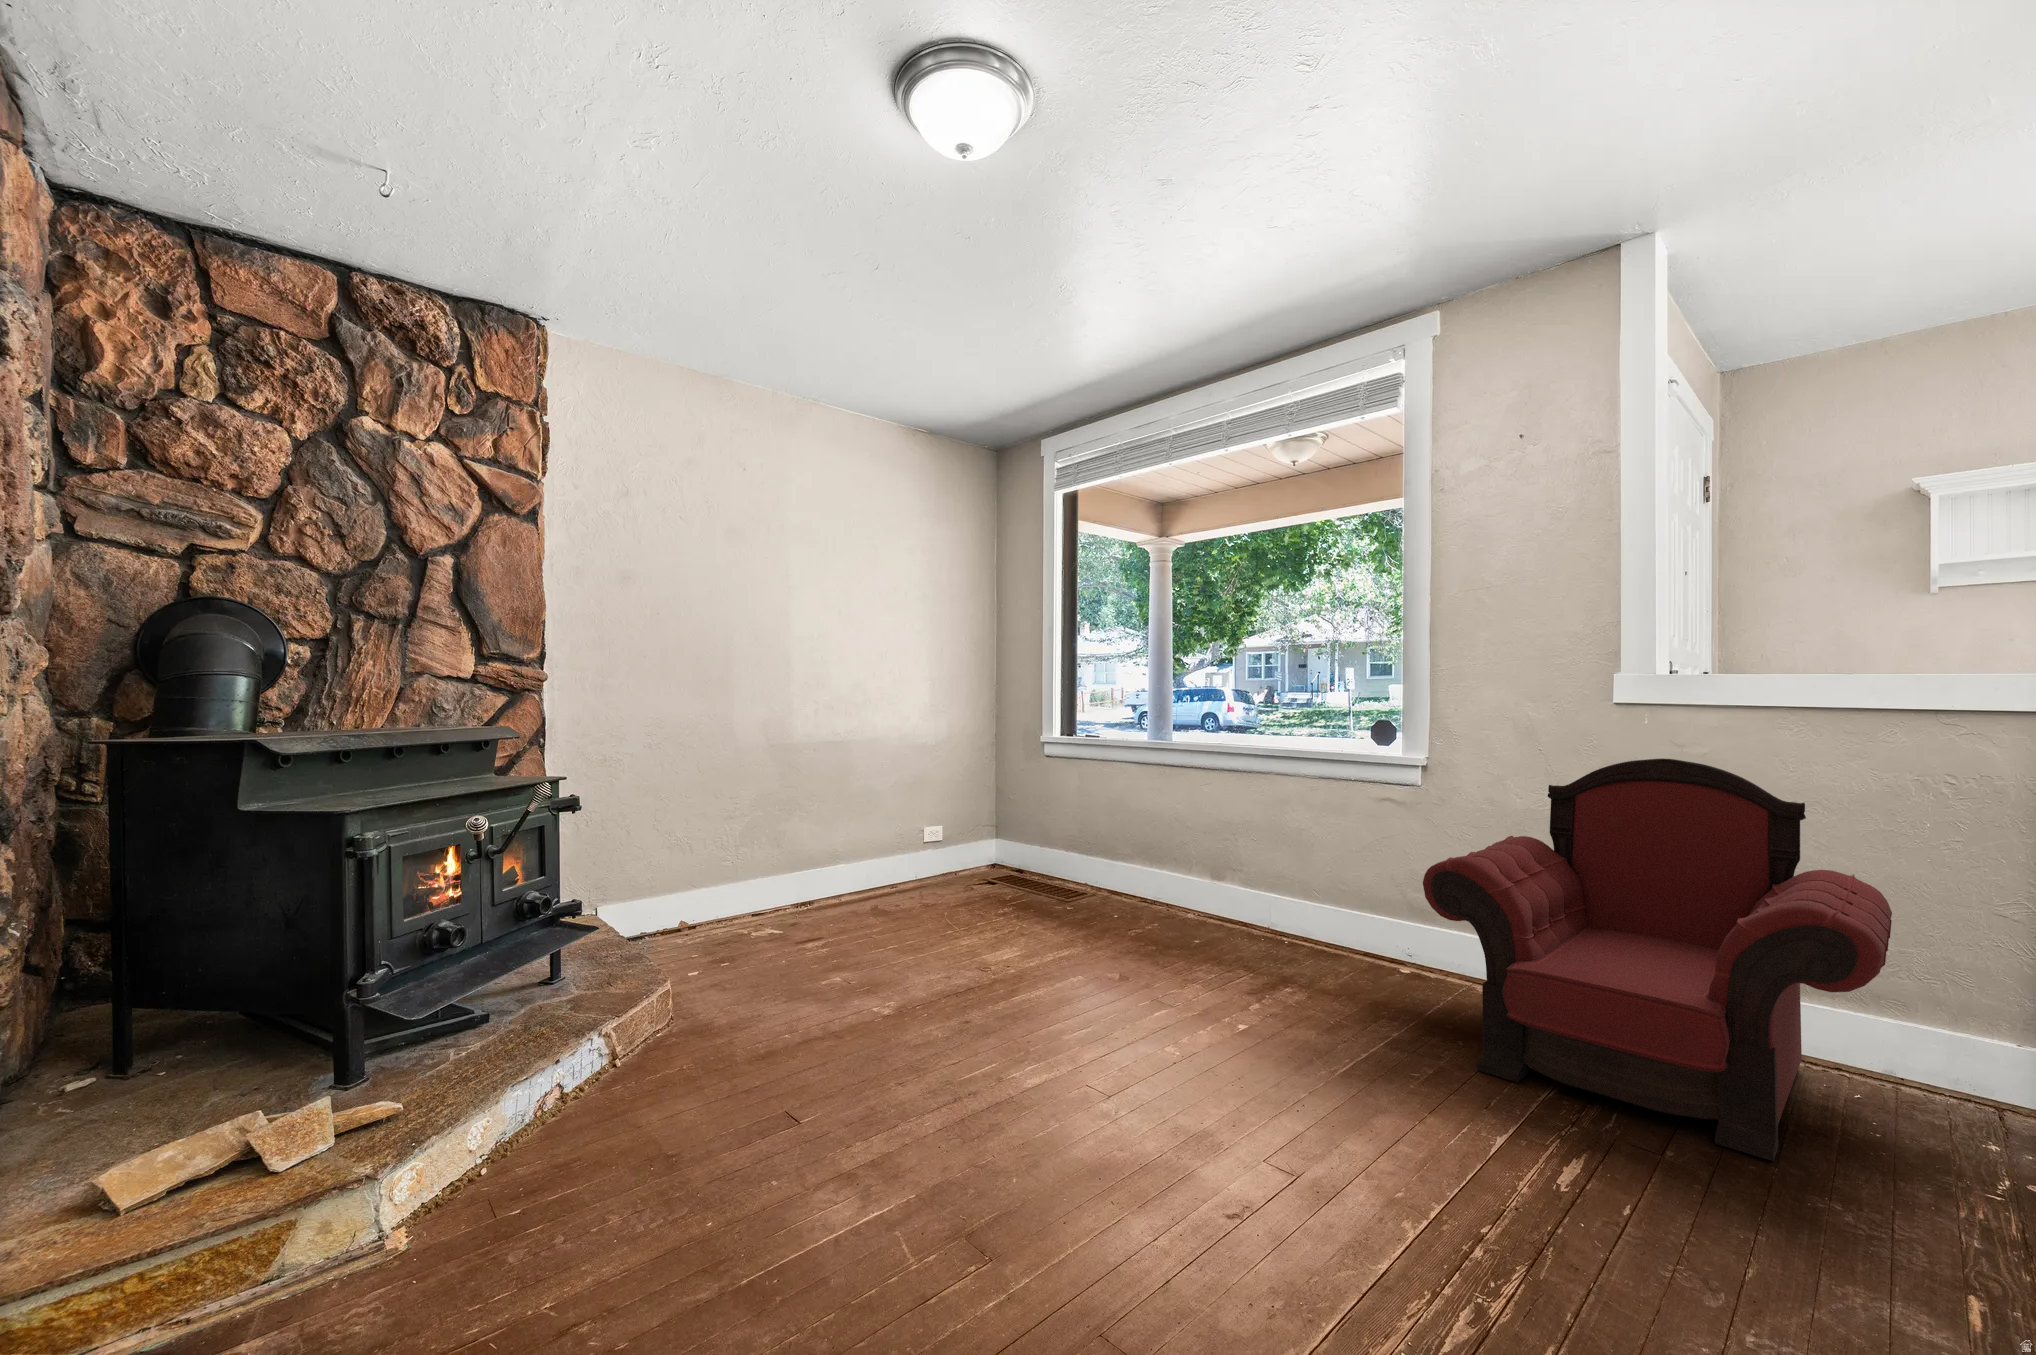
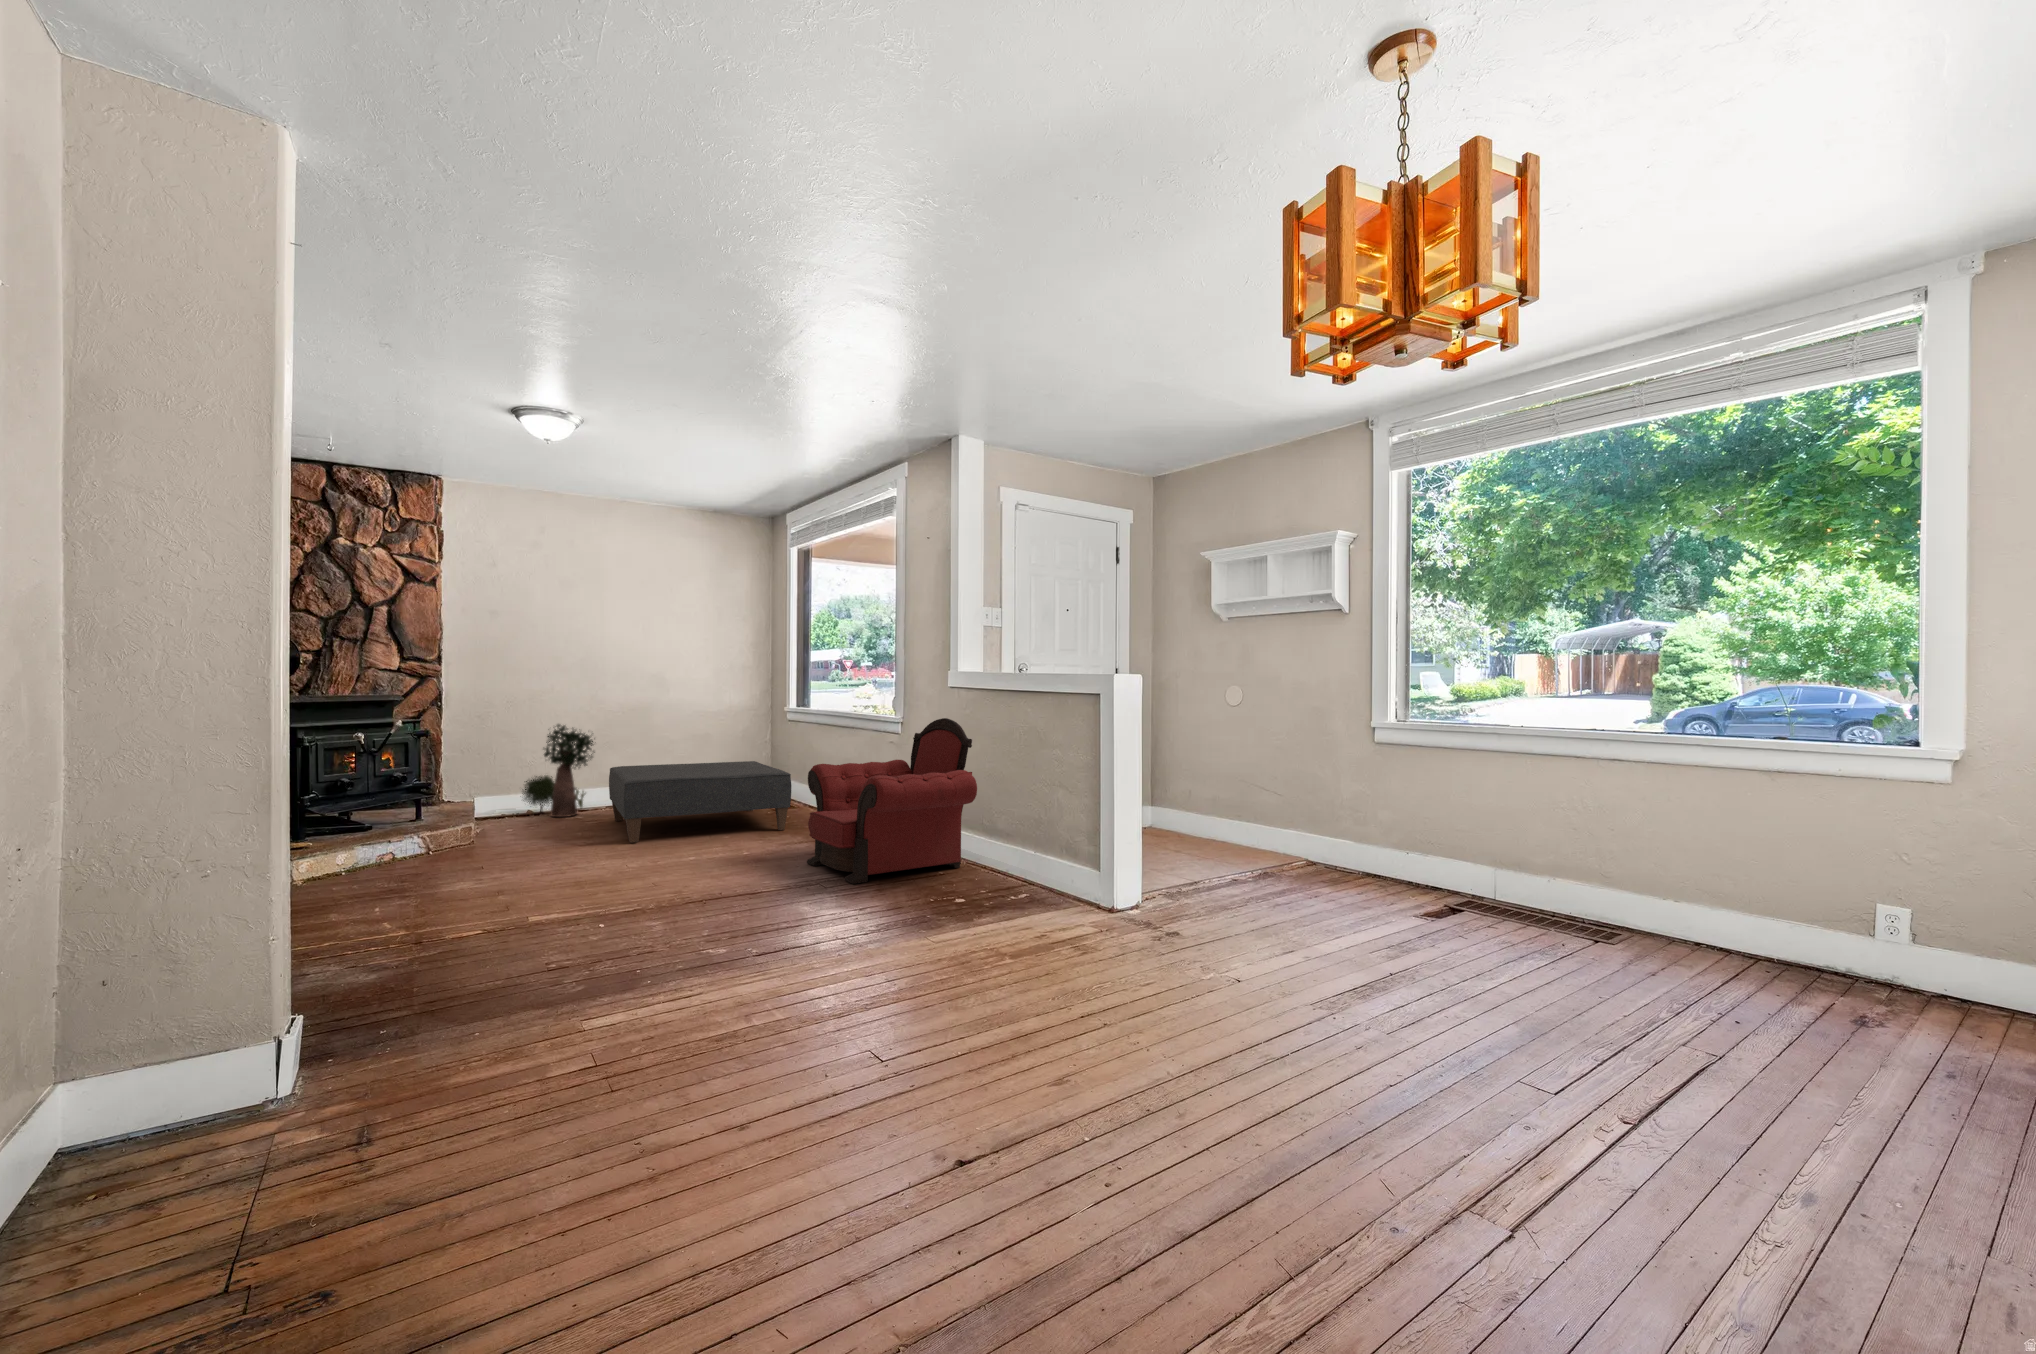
potted plant: none [675,769,813,938] -> present [522,724,595,817]
ottoman: none [858,824,1223,1015] -> present [609,761,791,843]

